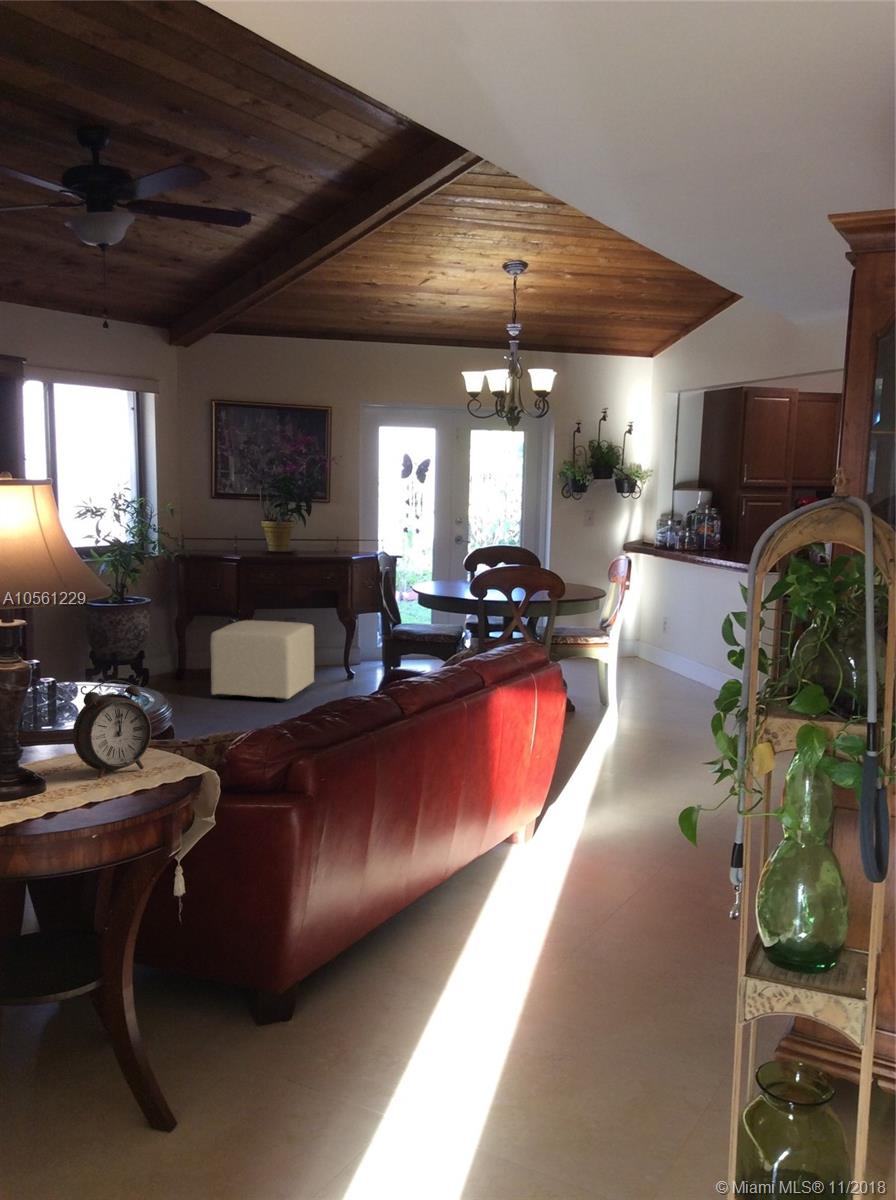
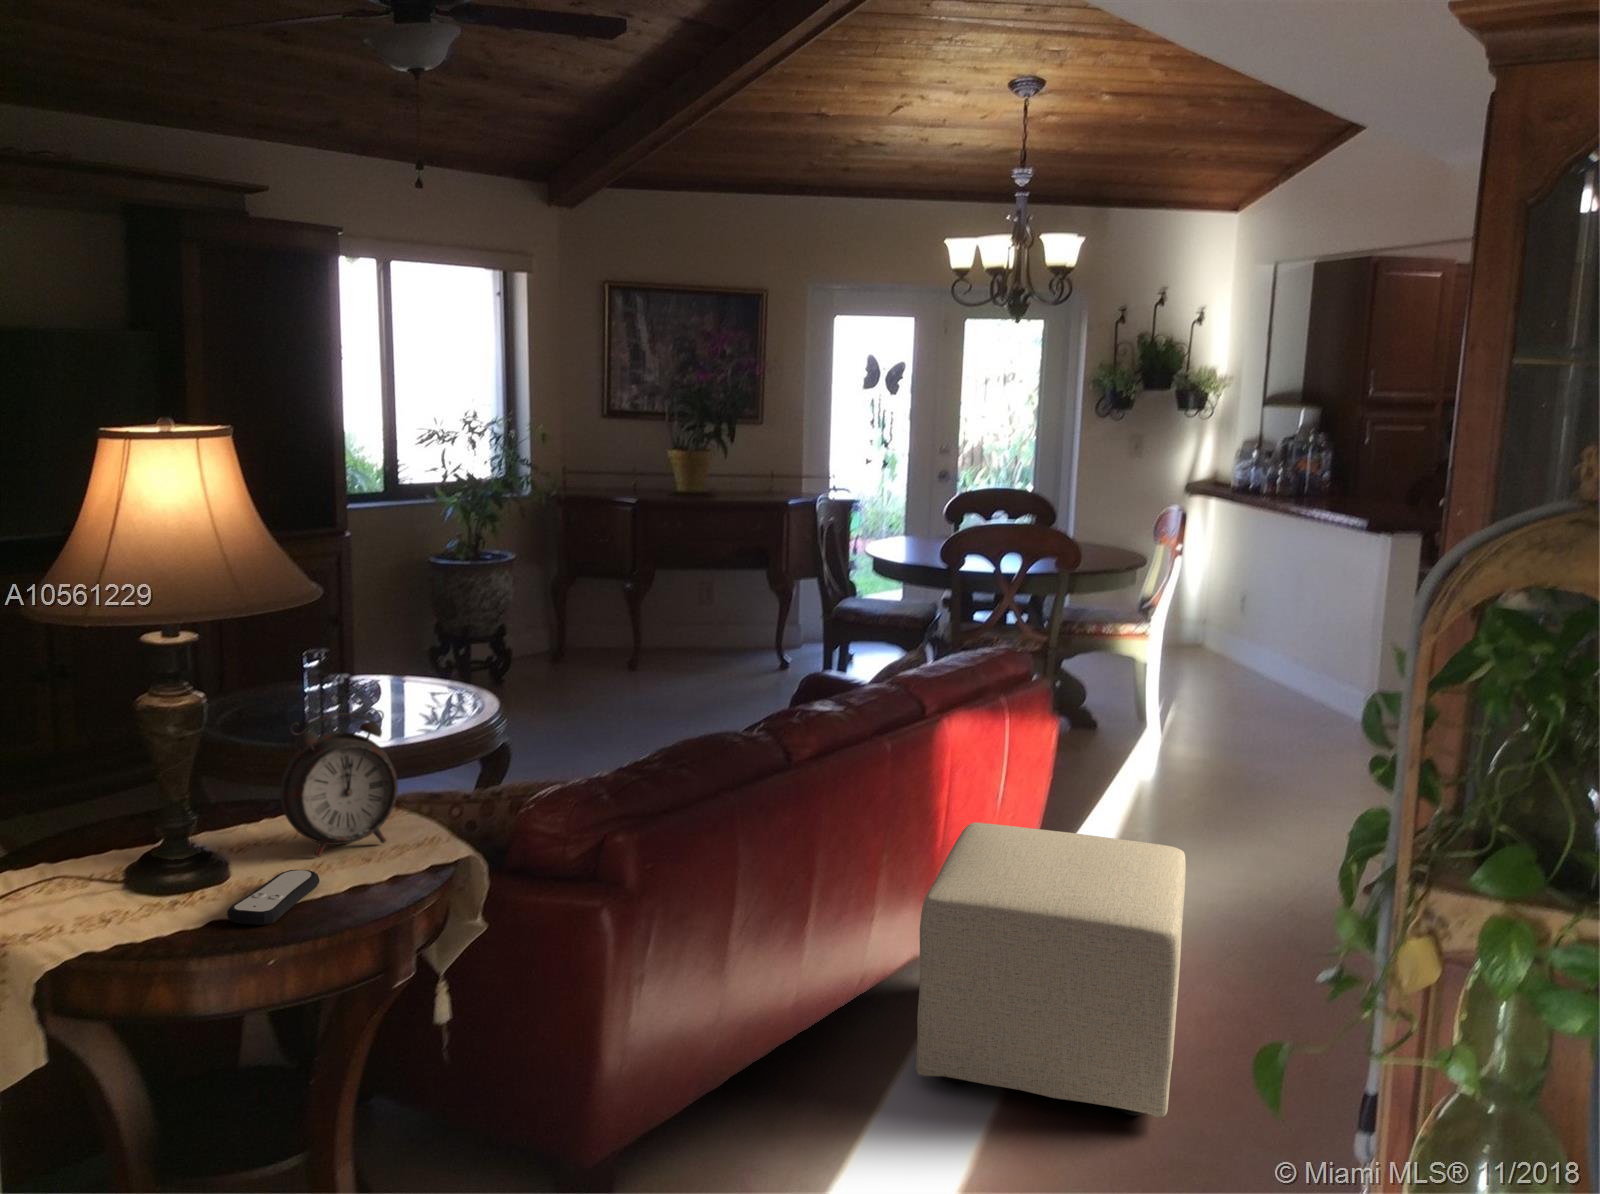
ottoman: present [211,620,314,702] -> present [916,822,1186,1117]
remote control: none [54,784,109,817] -> present [227,870,320,925]

